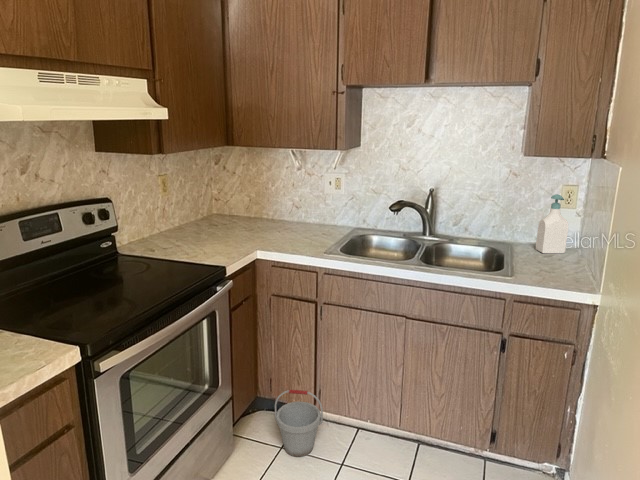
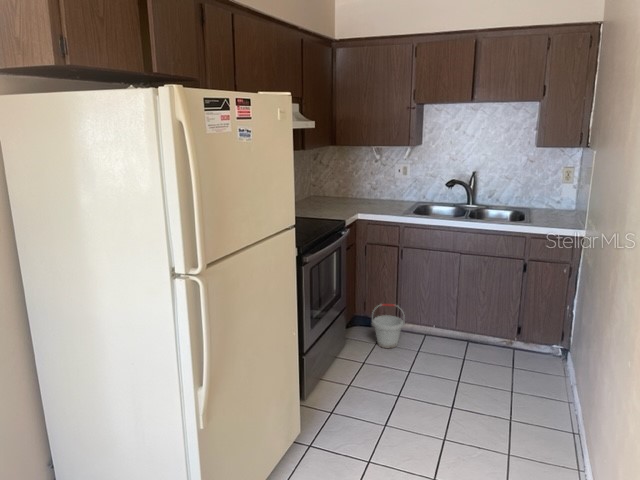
soap bottle: present [536,194,568,253] -> none [546,173,568,213]

